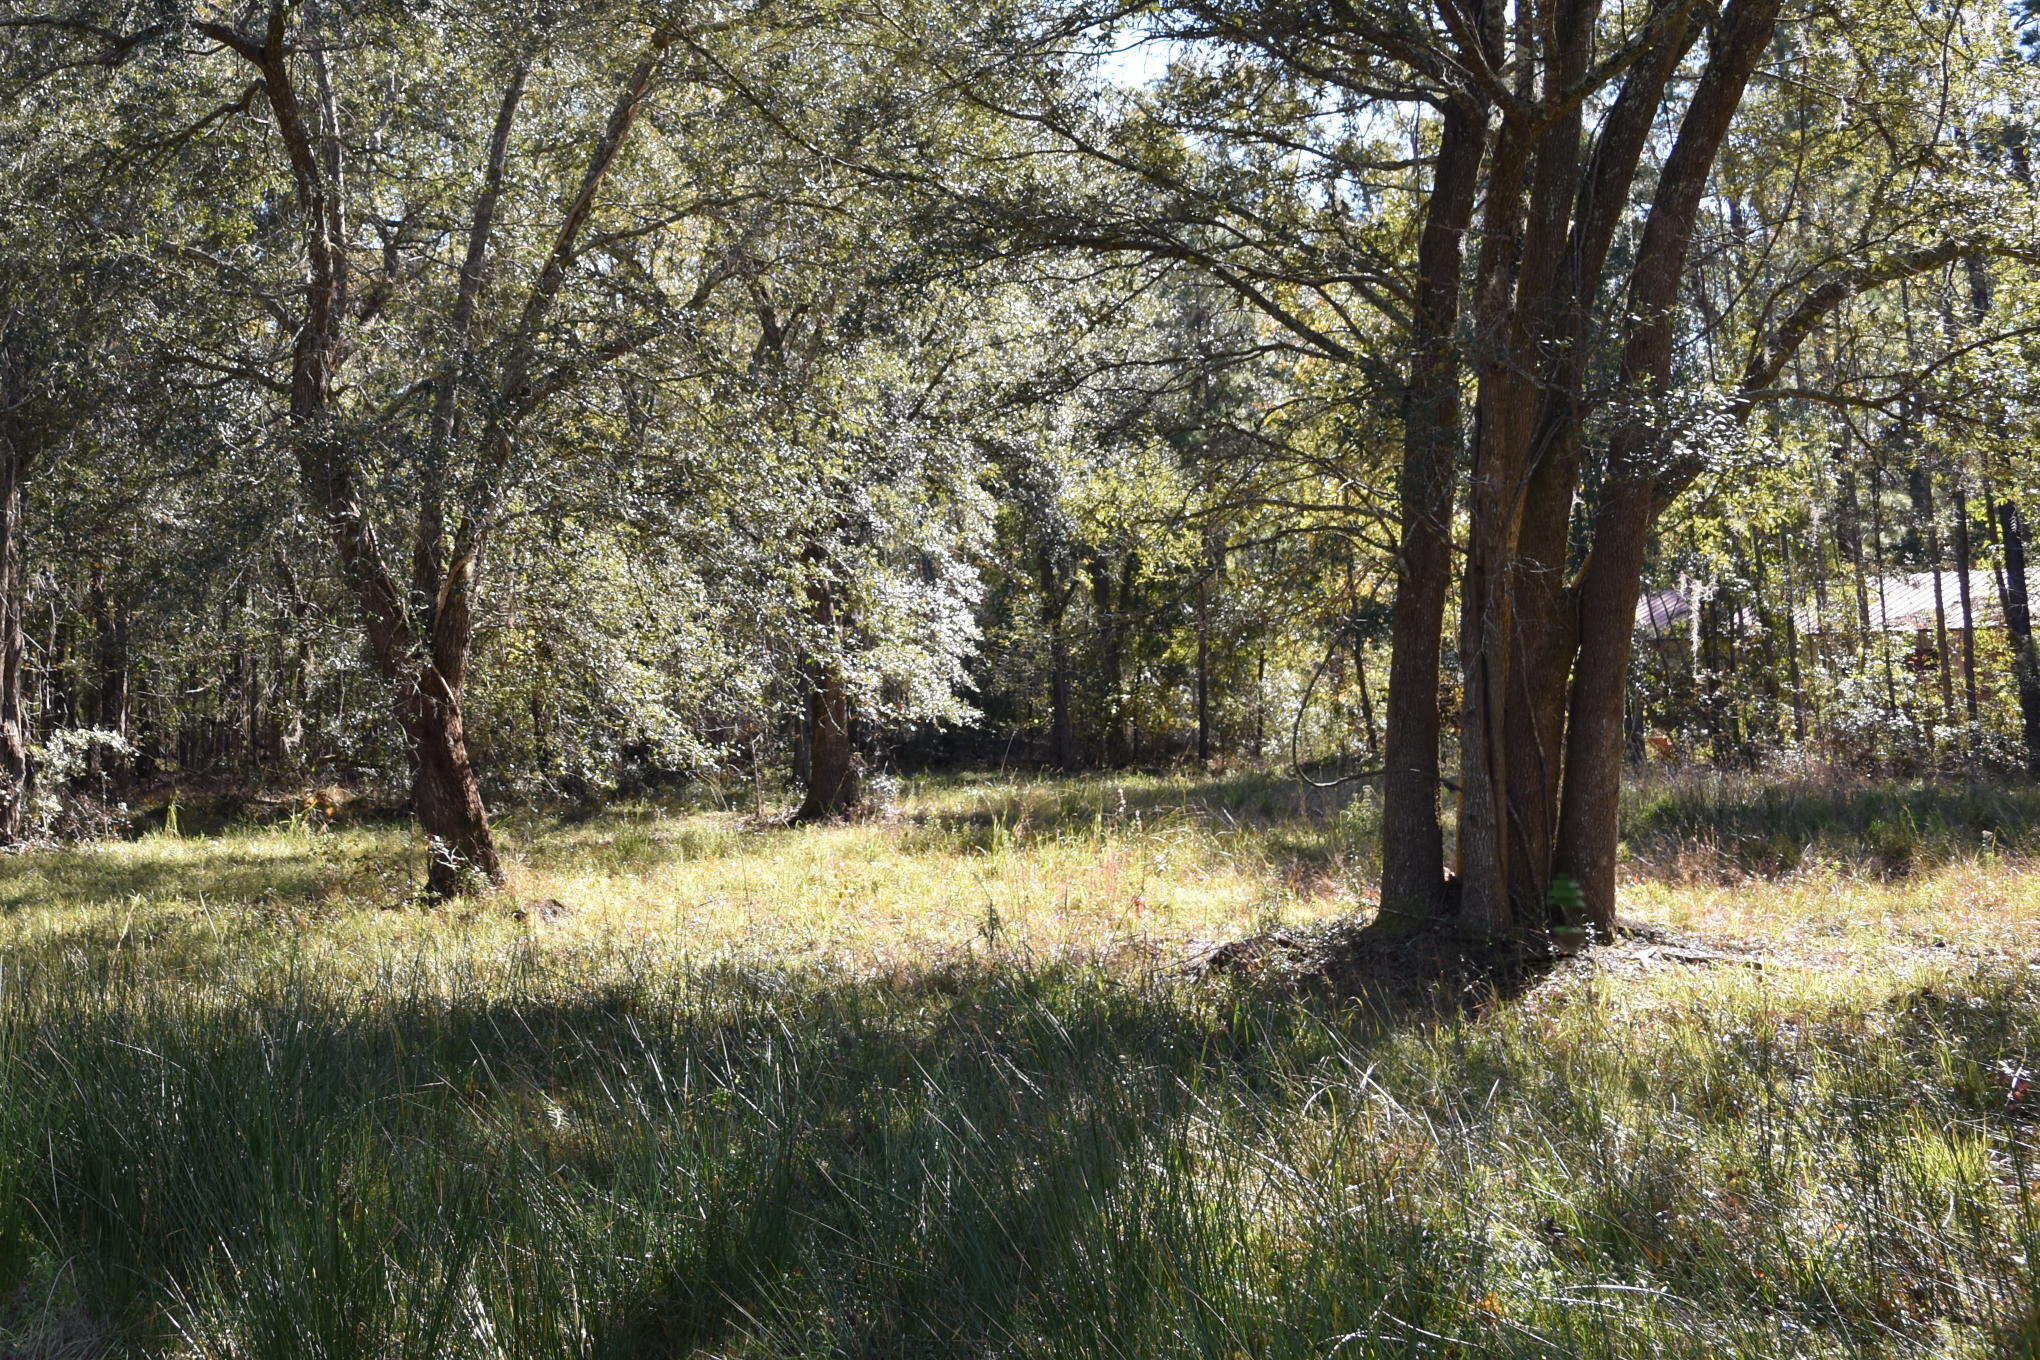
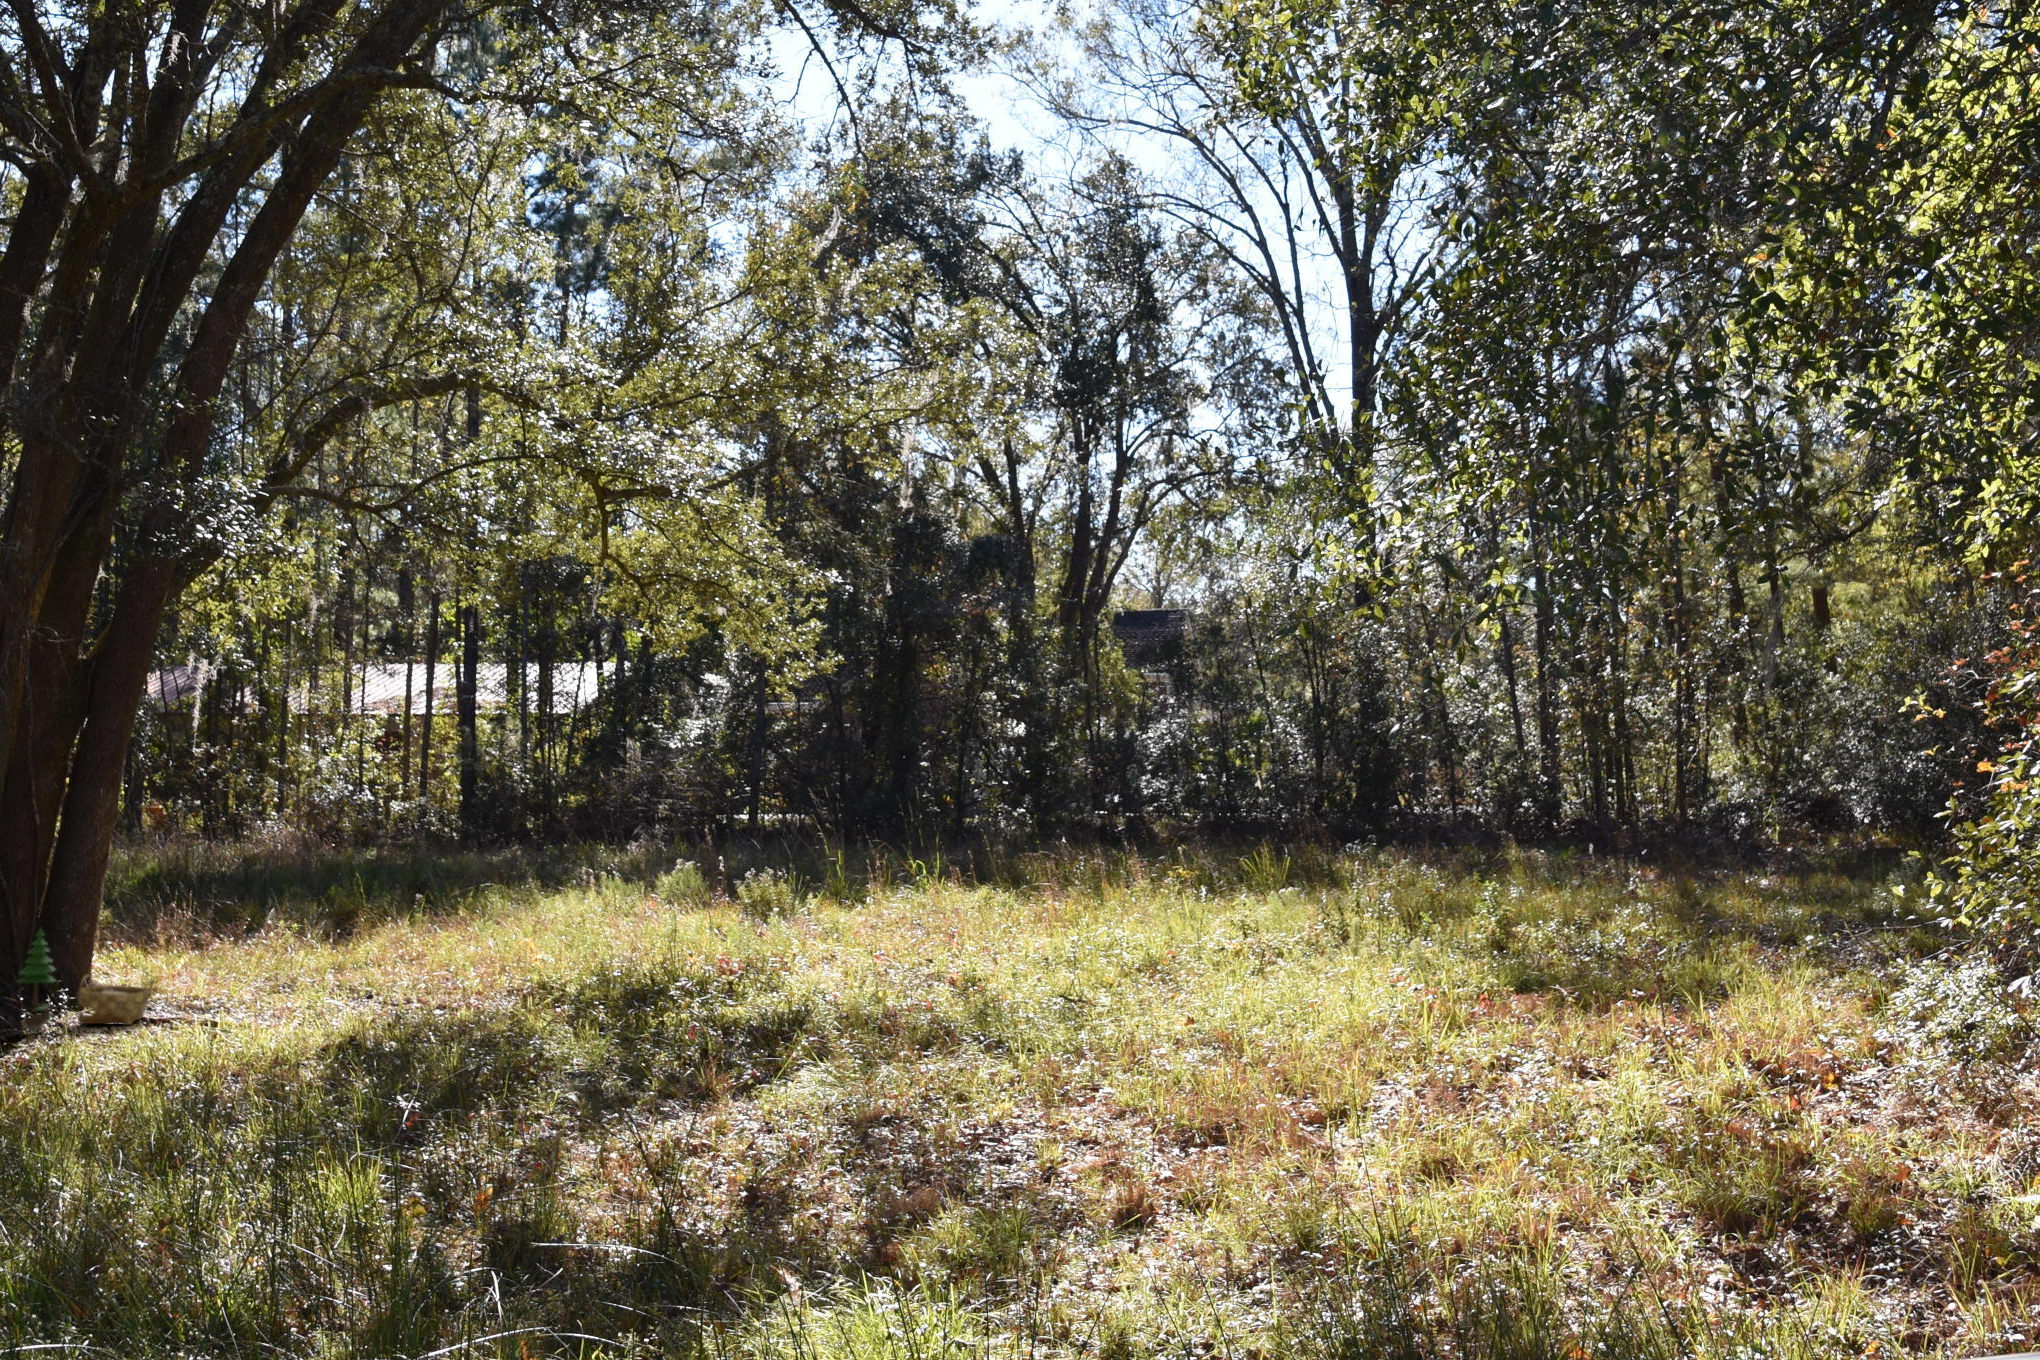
woven basket: none [1610,903,1691,960] -> present [77,975,153,1025]

